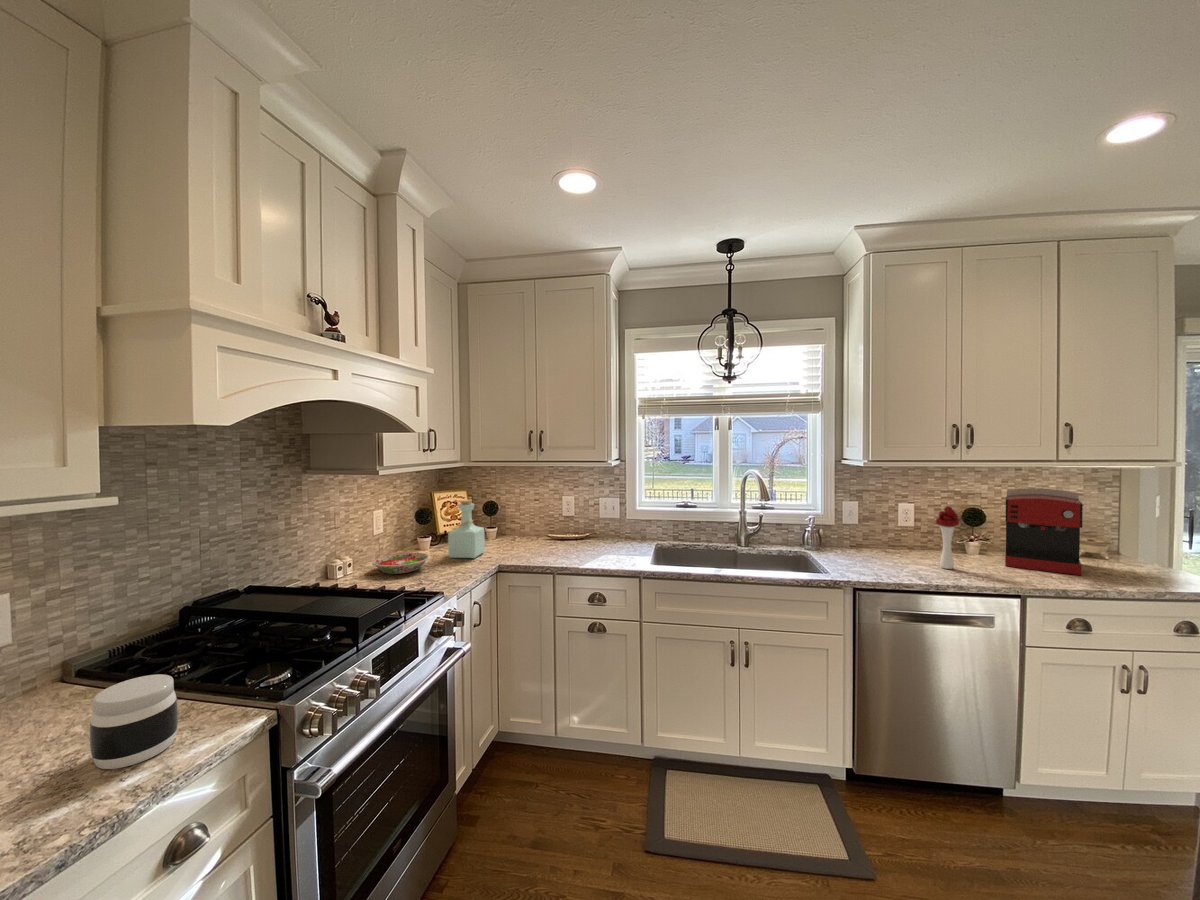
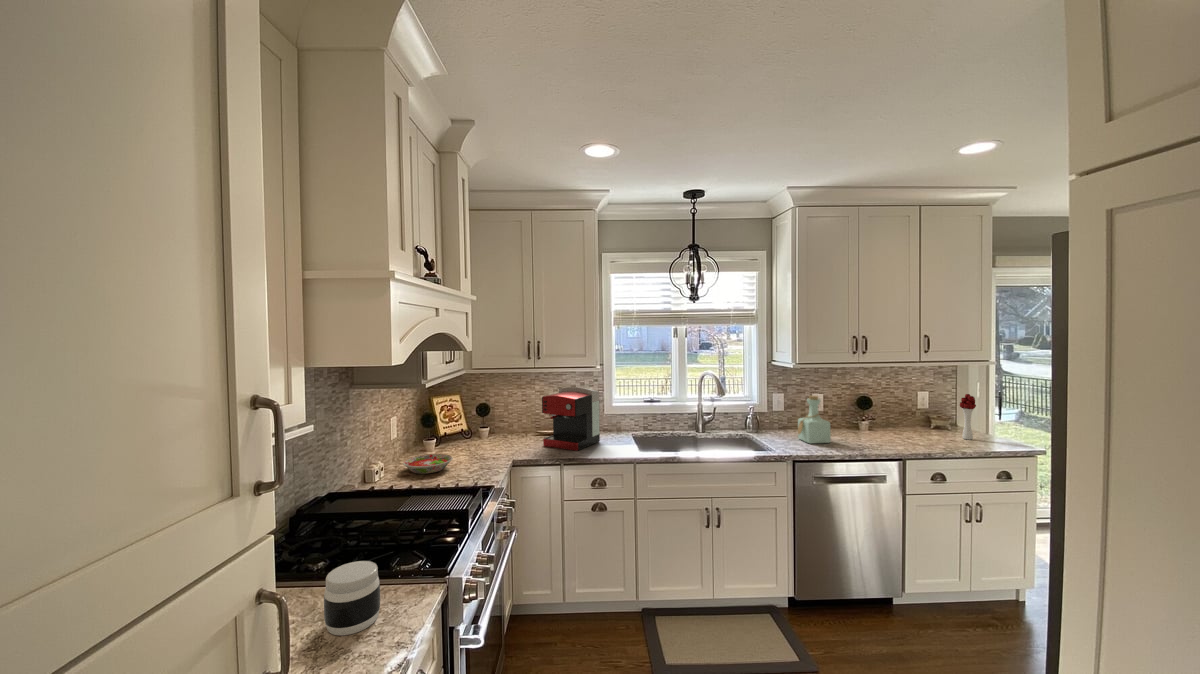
coffee maker: present [1005,488,1083,575] -> present [542,387,600,451]
bottle: present [448,500,485,558] -> present [798,396,831,444]
flower bouquet: present [936,506,959,569] -> present [960,394,976,440]

